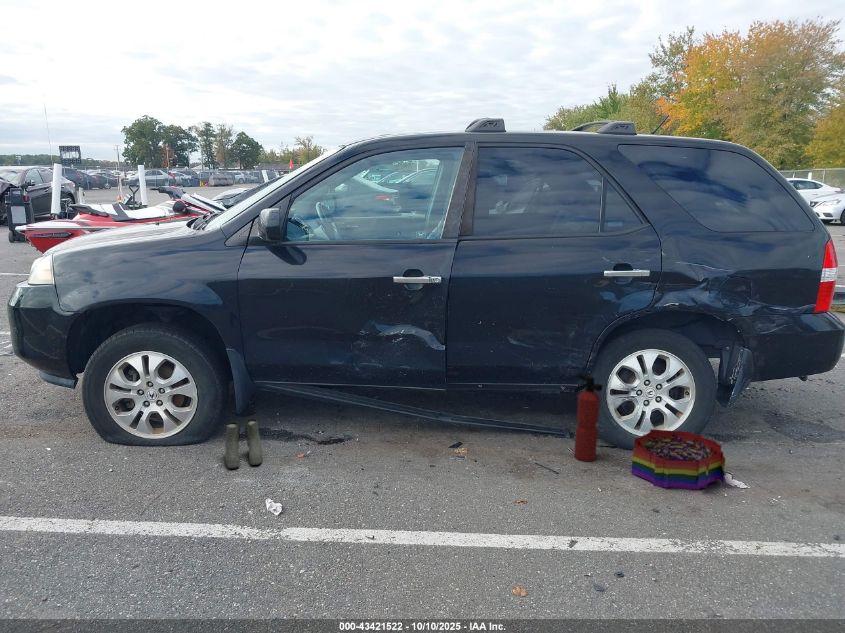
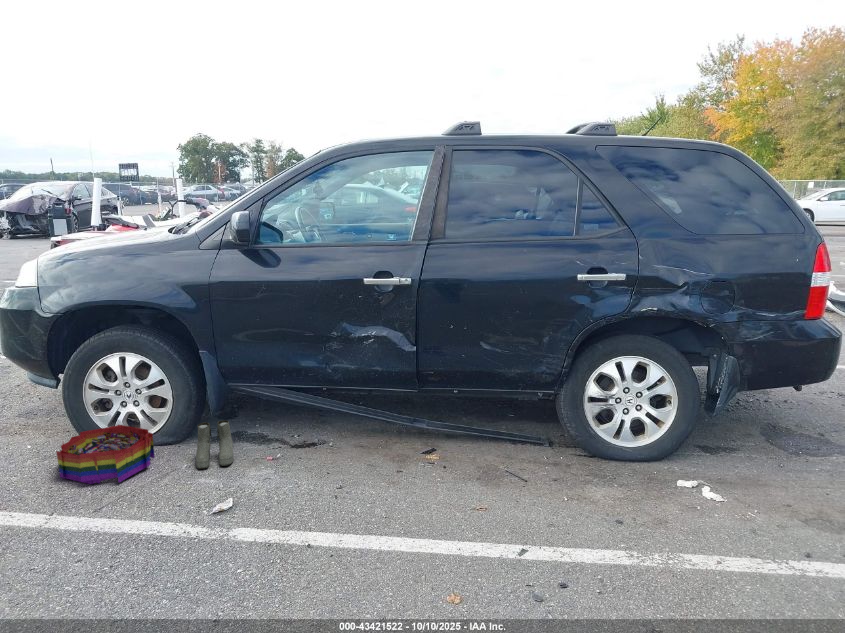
fire extinguisher: present [574,373,602,462] -> none [548,379,575,470]
storage bin: present [631,429,725,489] -> present [56,425,154,484]

